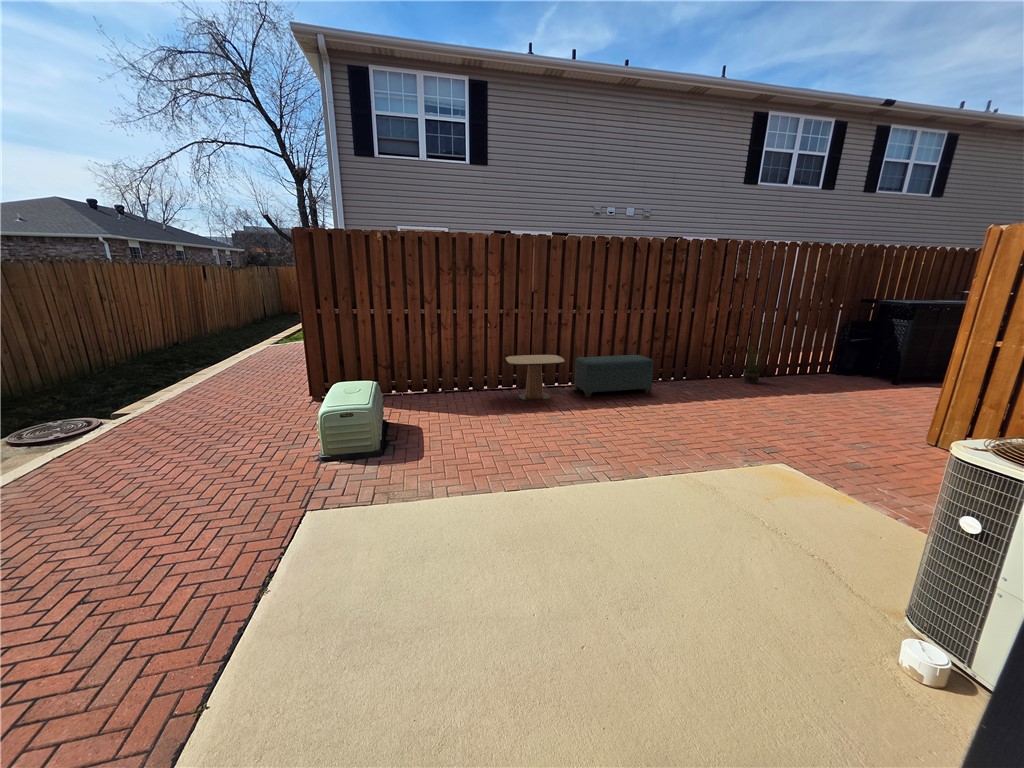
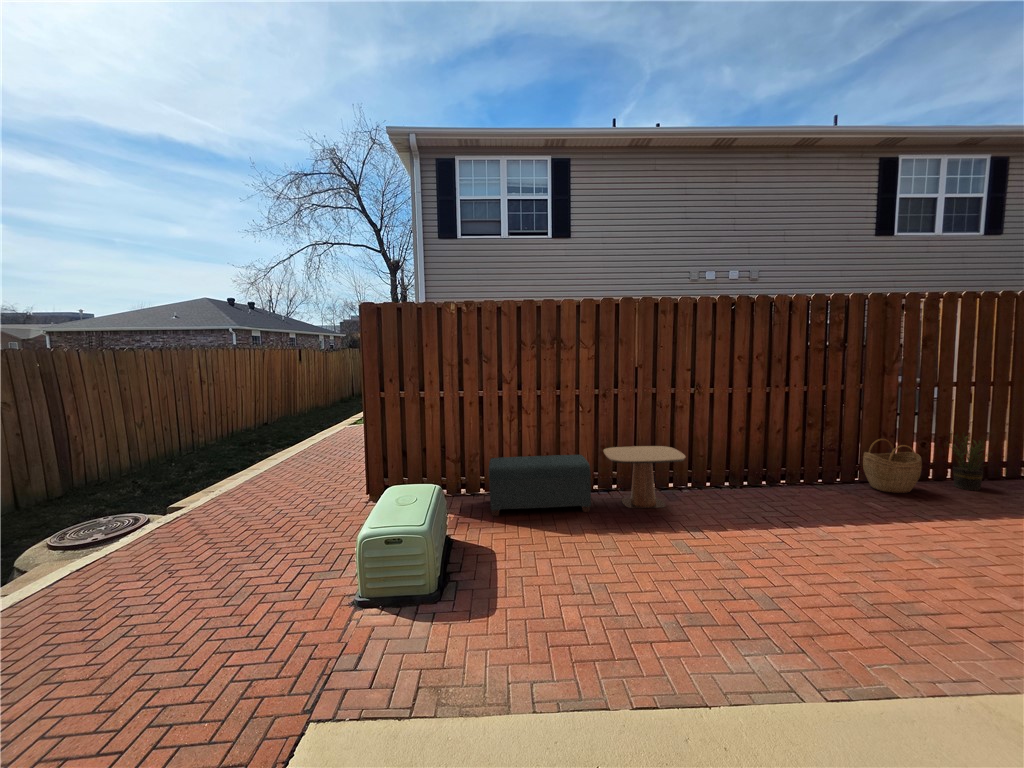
woven basket: none [689,349,723,386] -> present [863,439,922,493]
bench: present [574,355,654,397] -> present [489,455,591,516]

